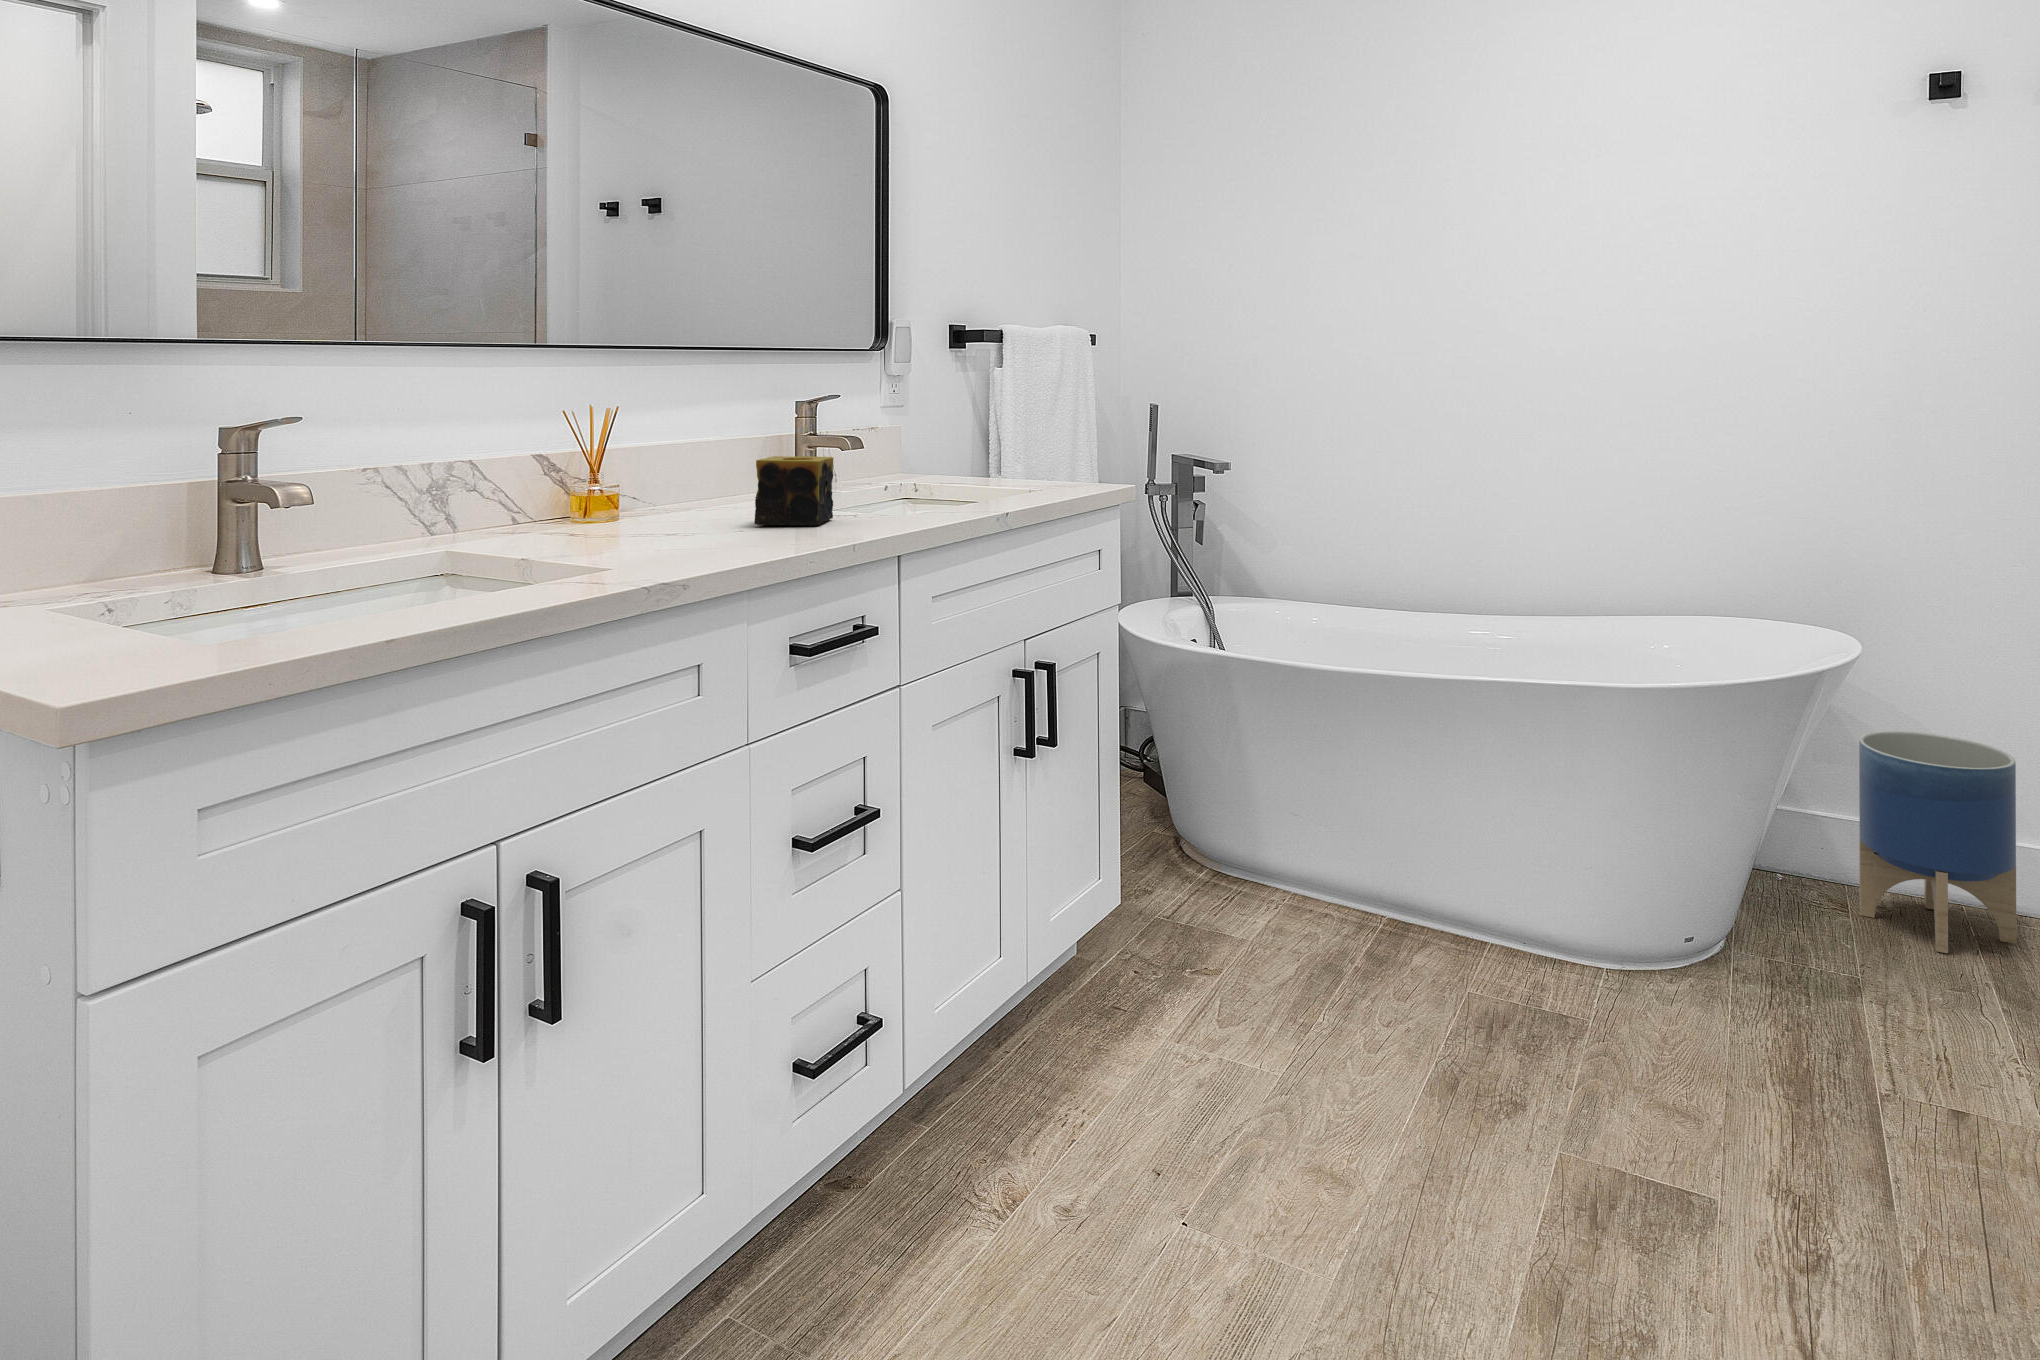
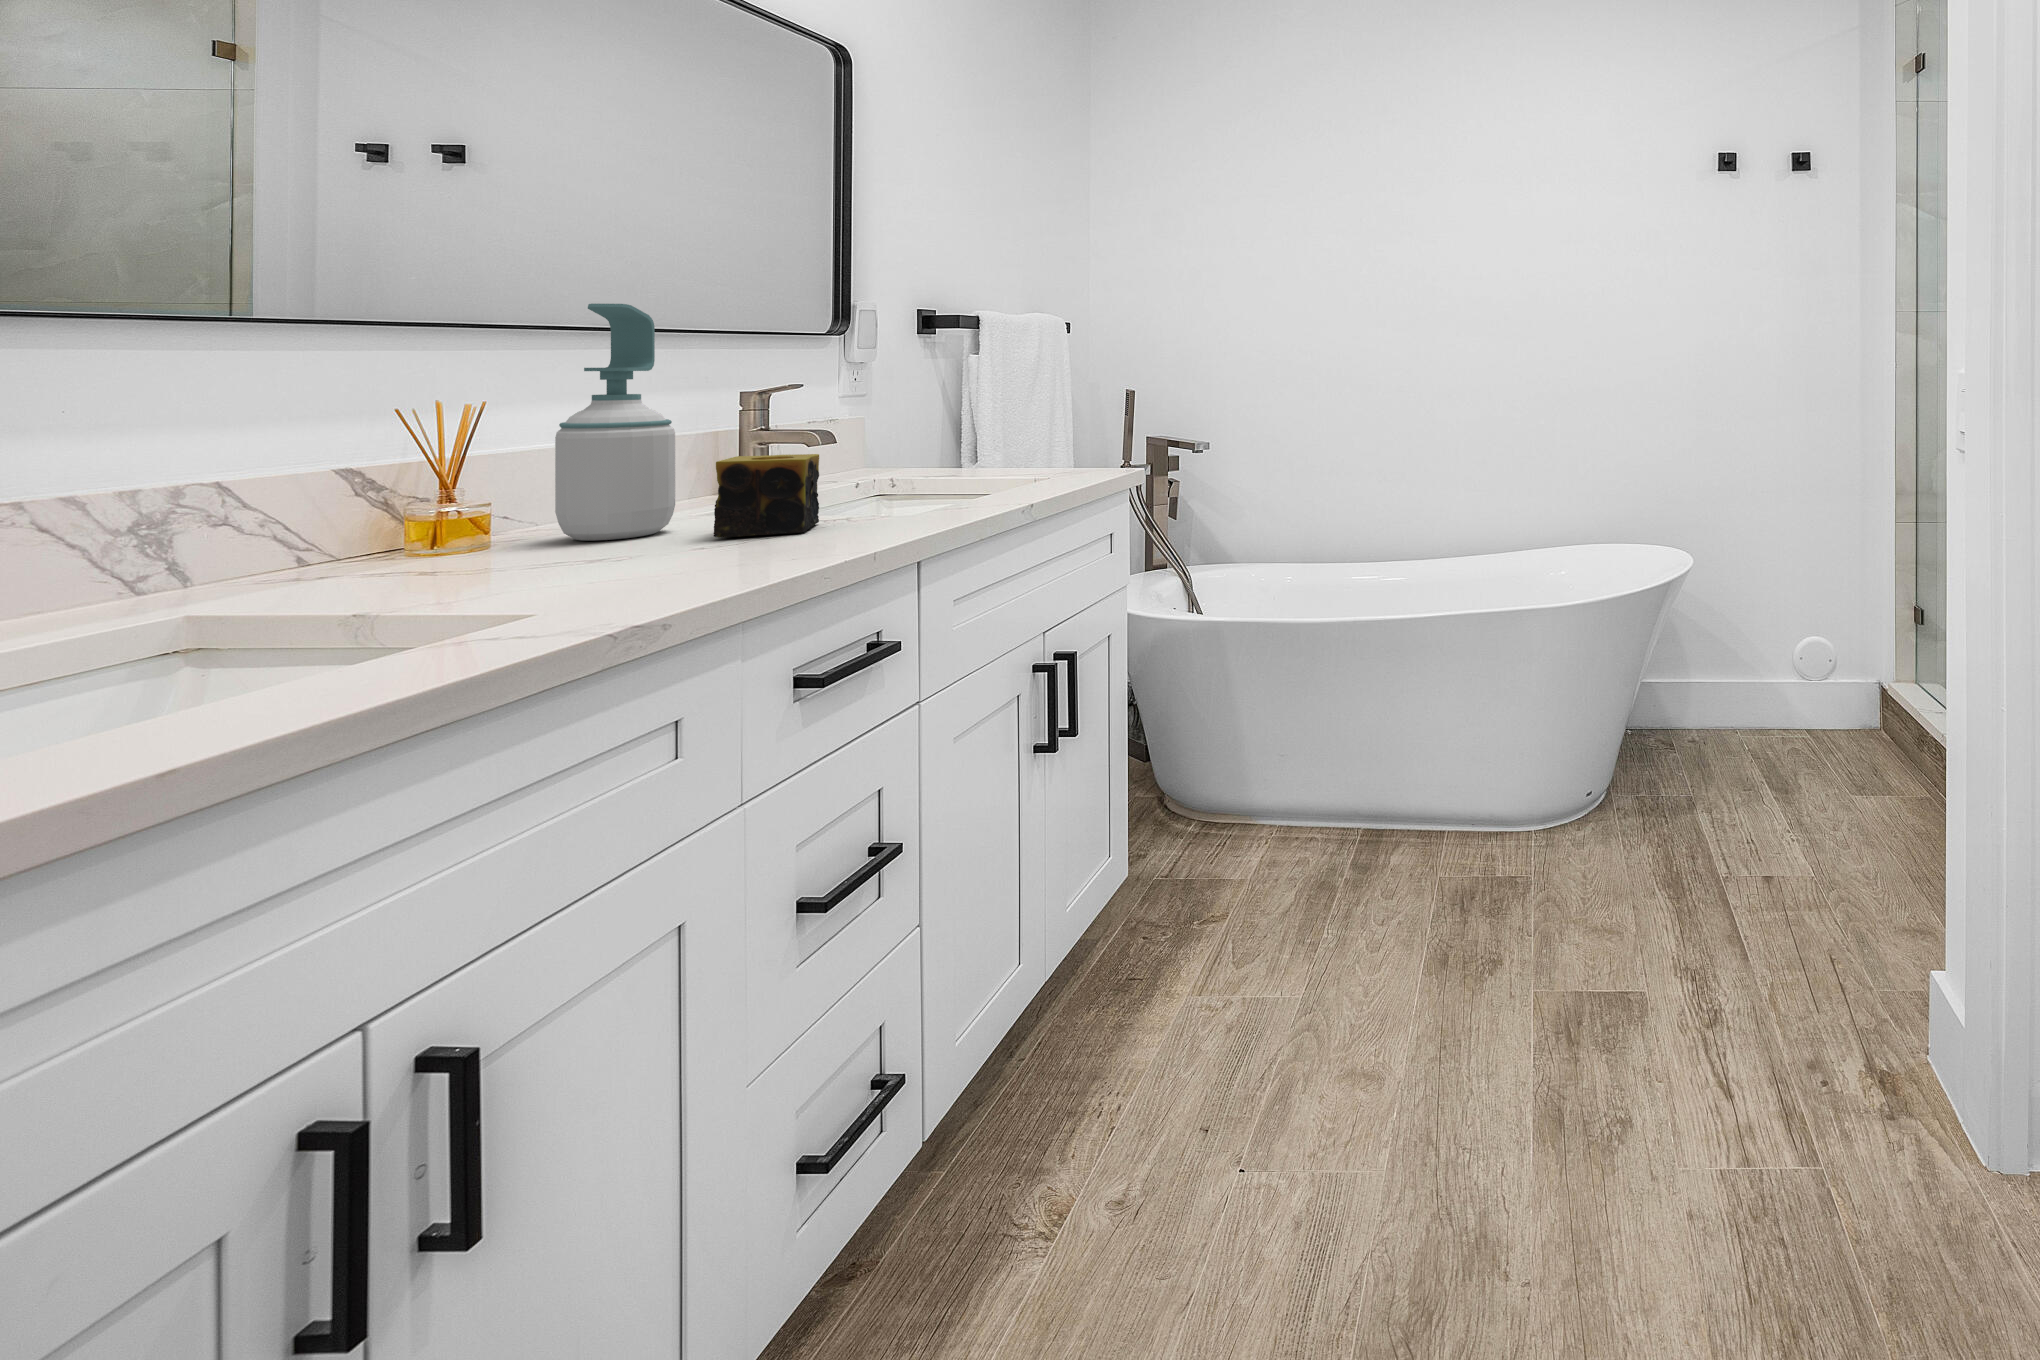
soap bottle: none [656,326,734,521] -> present [555,304,675,541]
planter: present [1859,731,2016,953] -> none [1671,611,1761,762]

